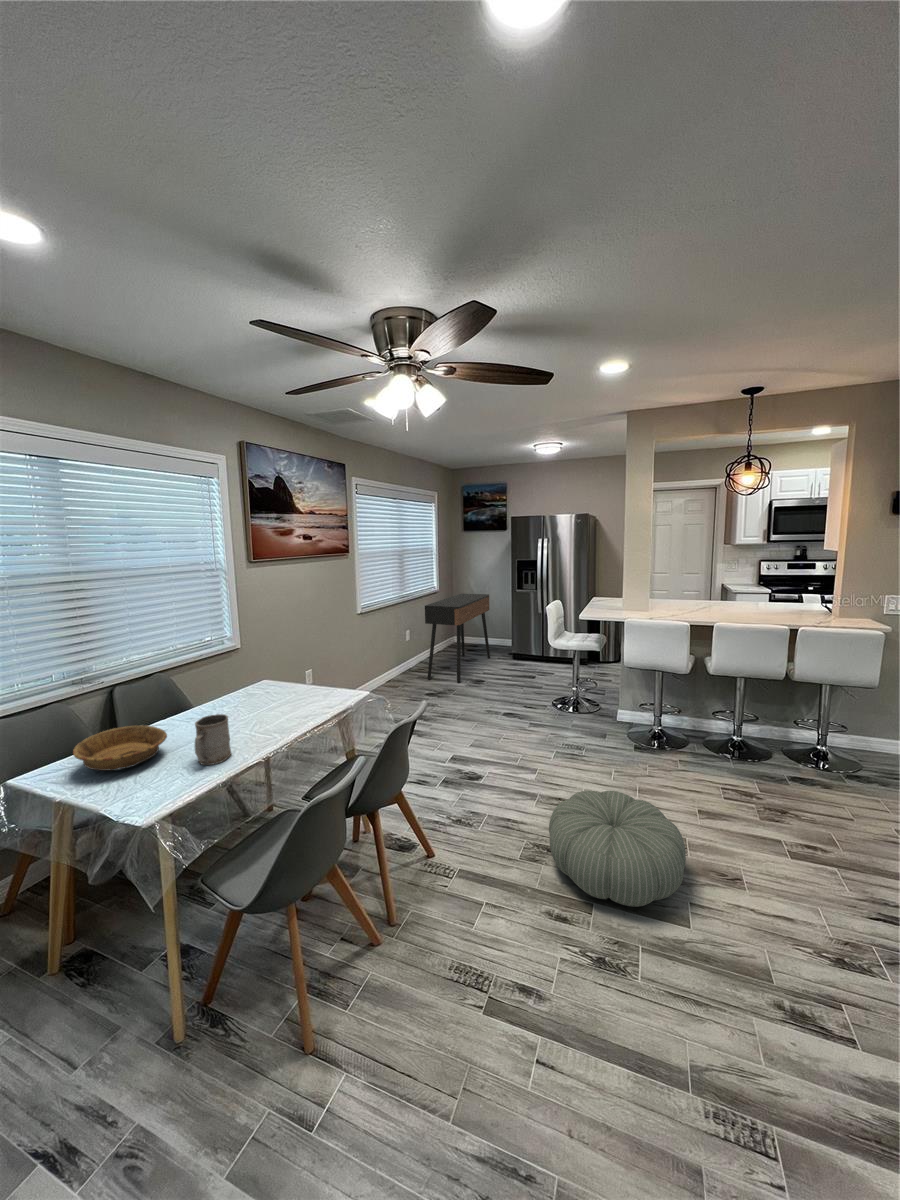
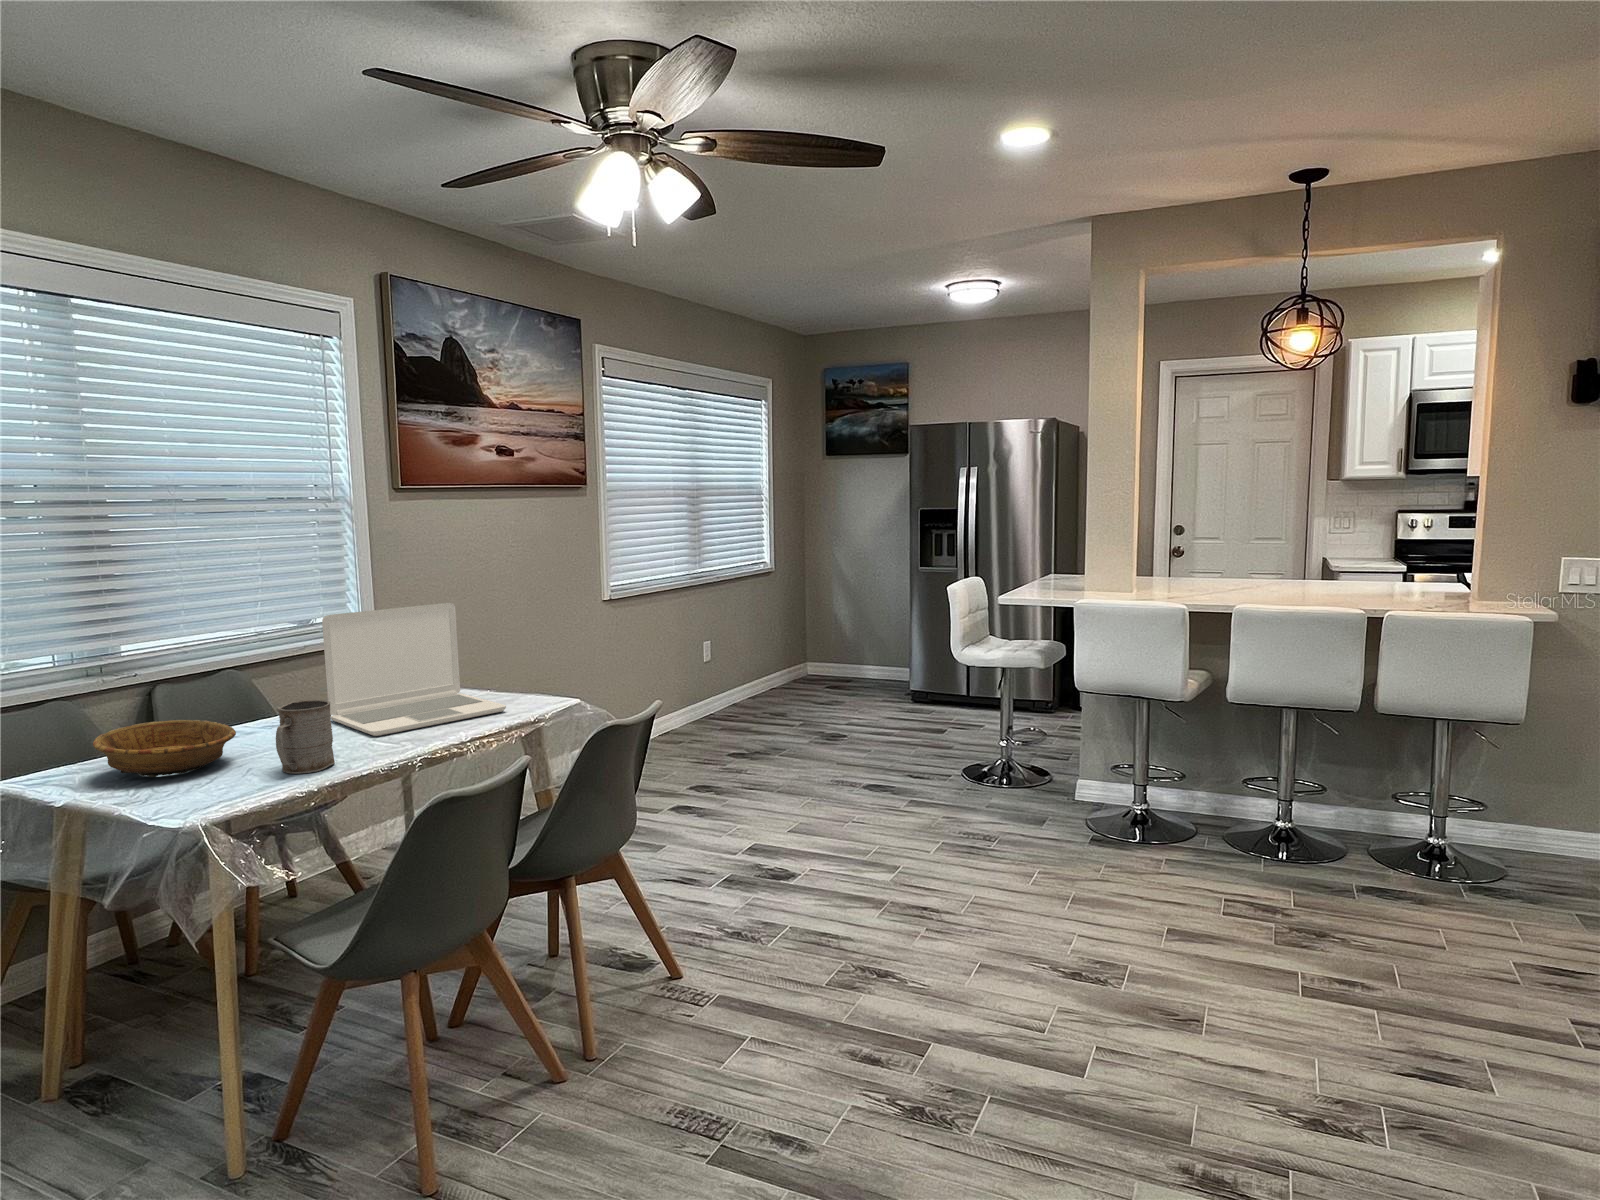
console table: present [425,594,490,683] -> none [730,573,866,738]
laptop: none [217,636,327,726] -> present [322,603,506,736]
pouf: present [549,791,686,907] -> none [873,879,1101,1046]

